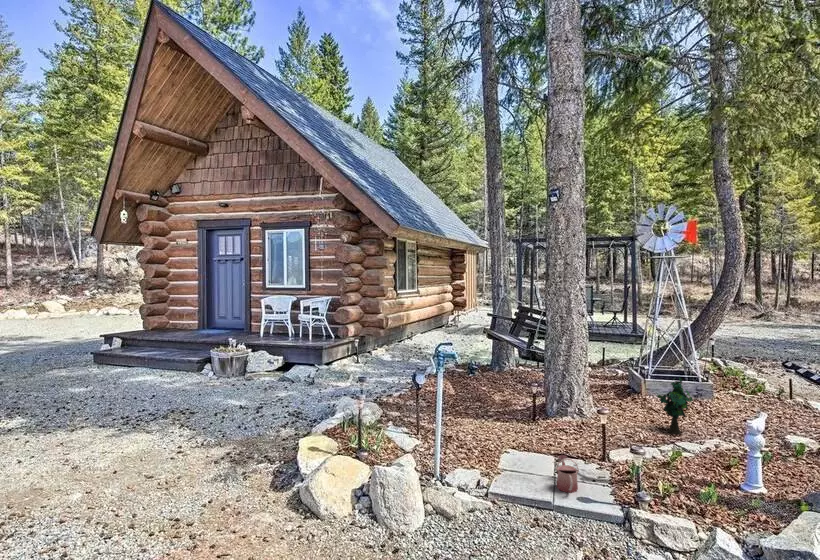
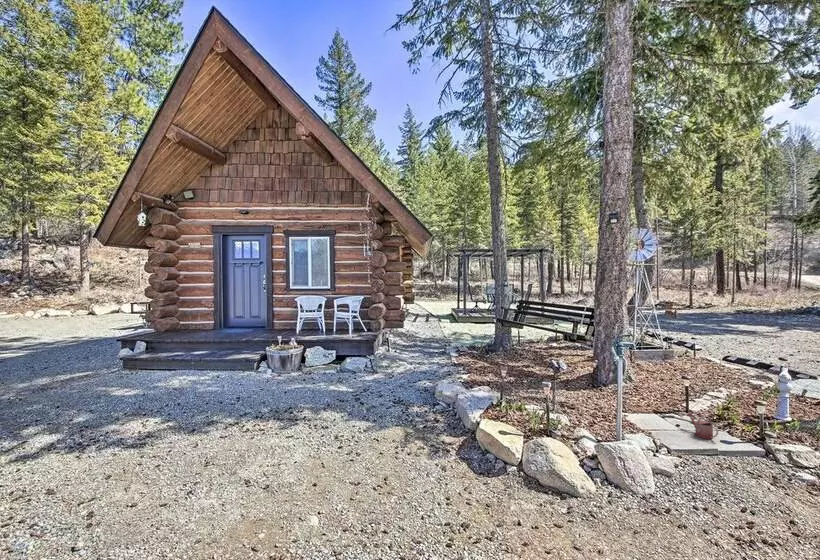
decorative plant: present [657,377,693,434] -> none [685,350,710,389]

